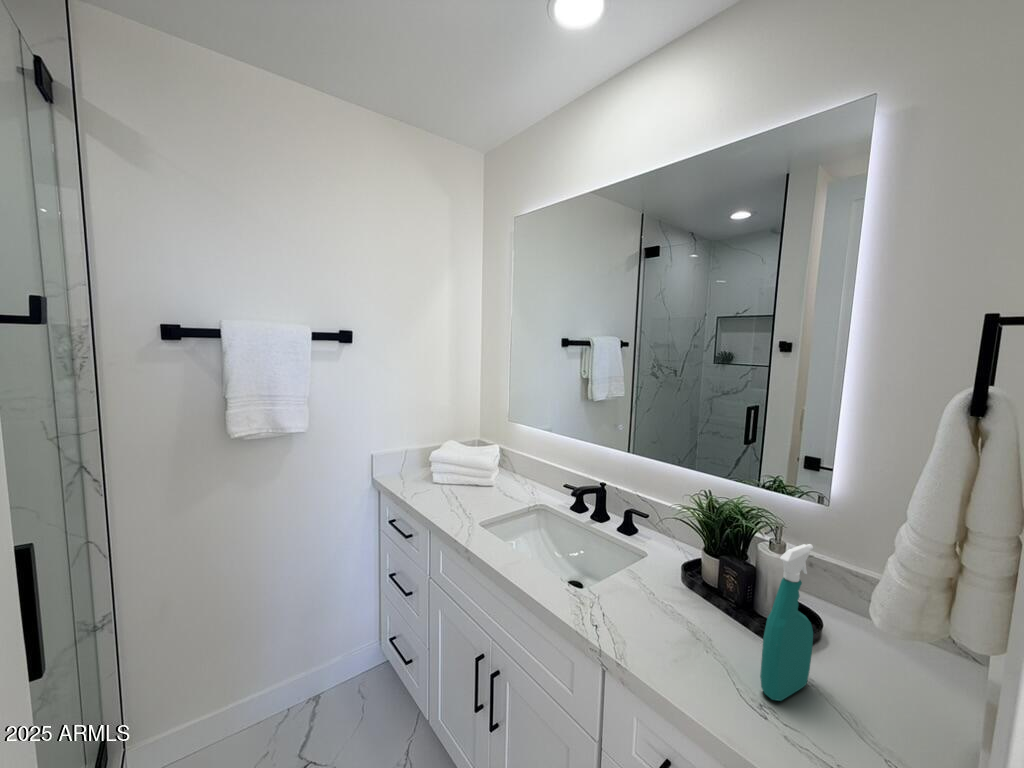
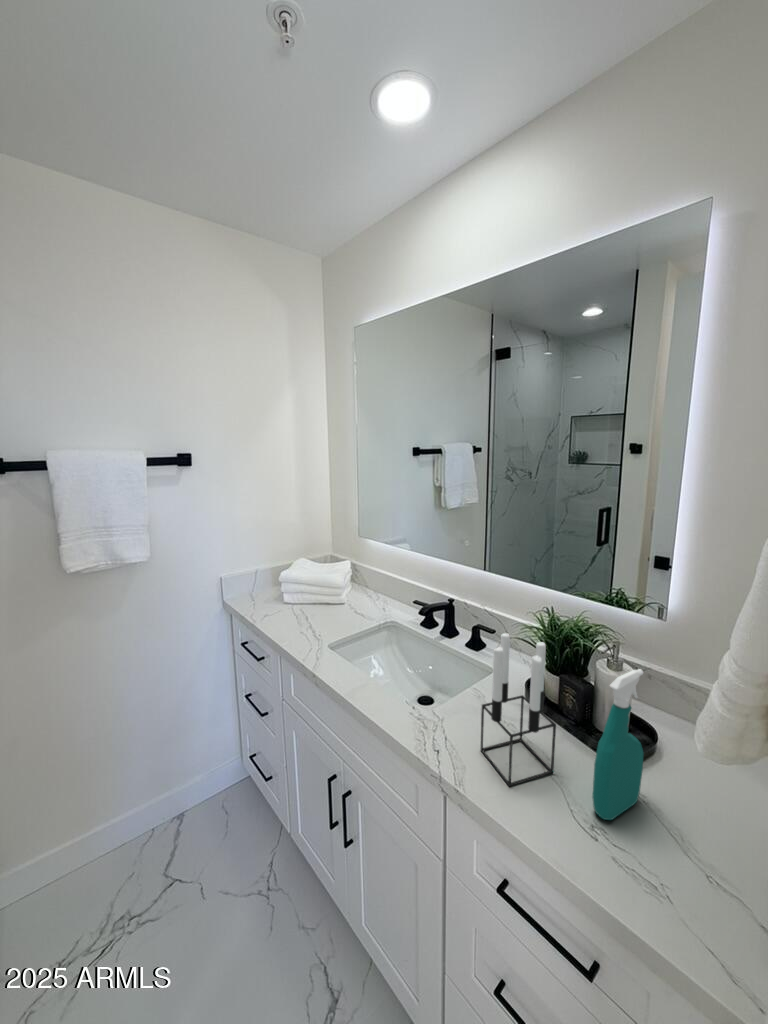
candle holder: none [640,506,720,663] -> present [481,633,556,786]

